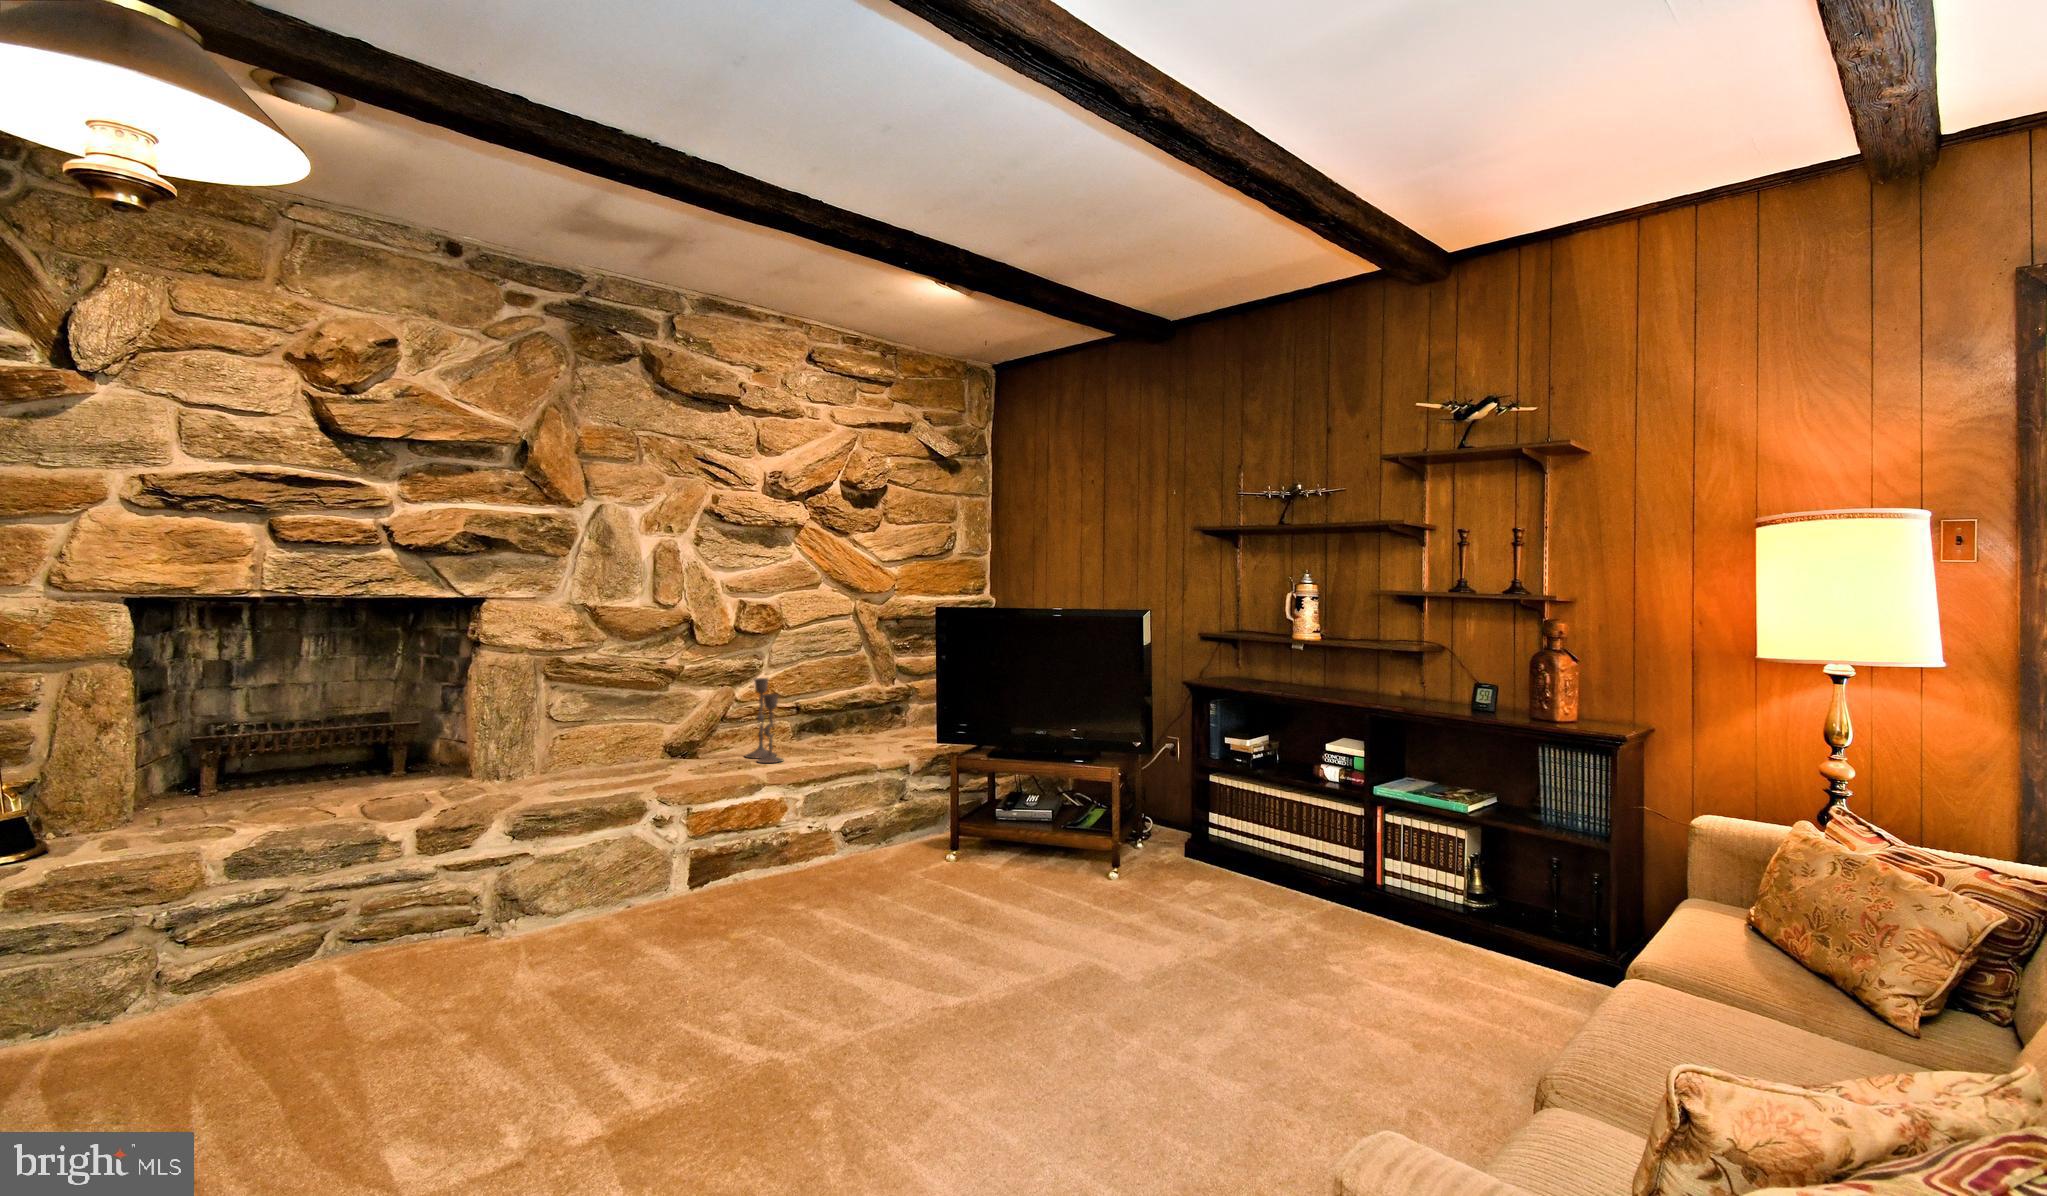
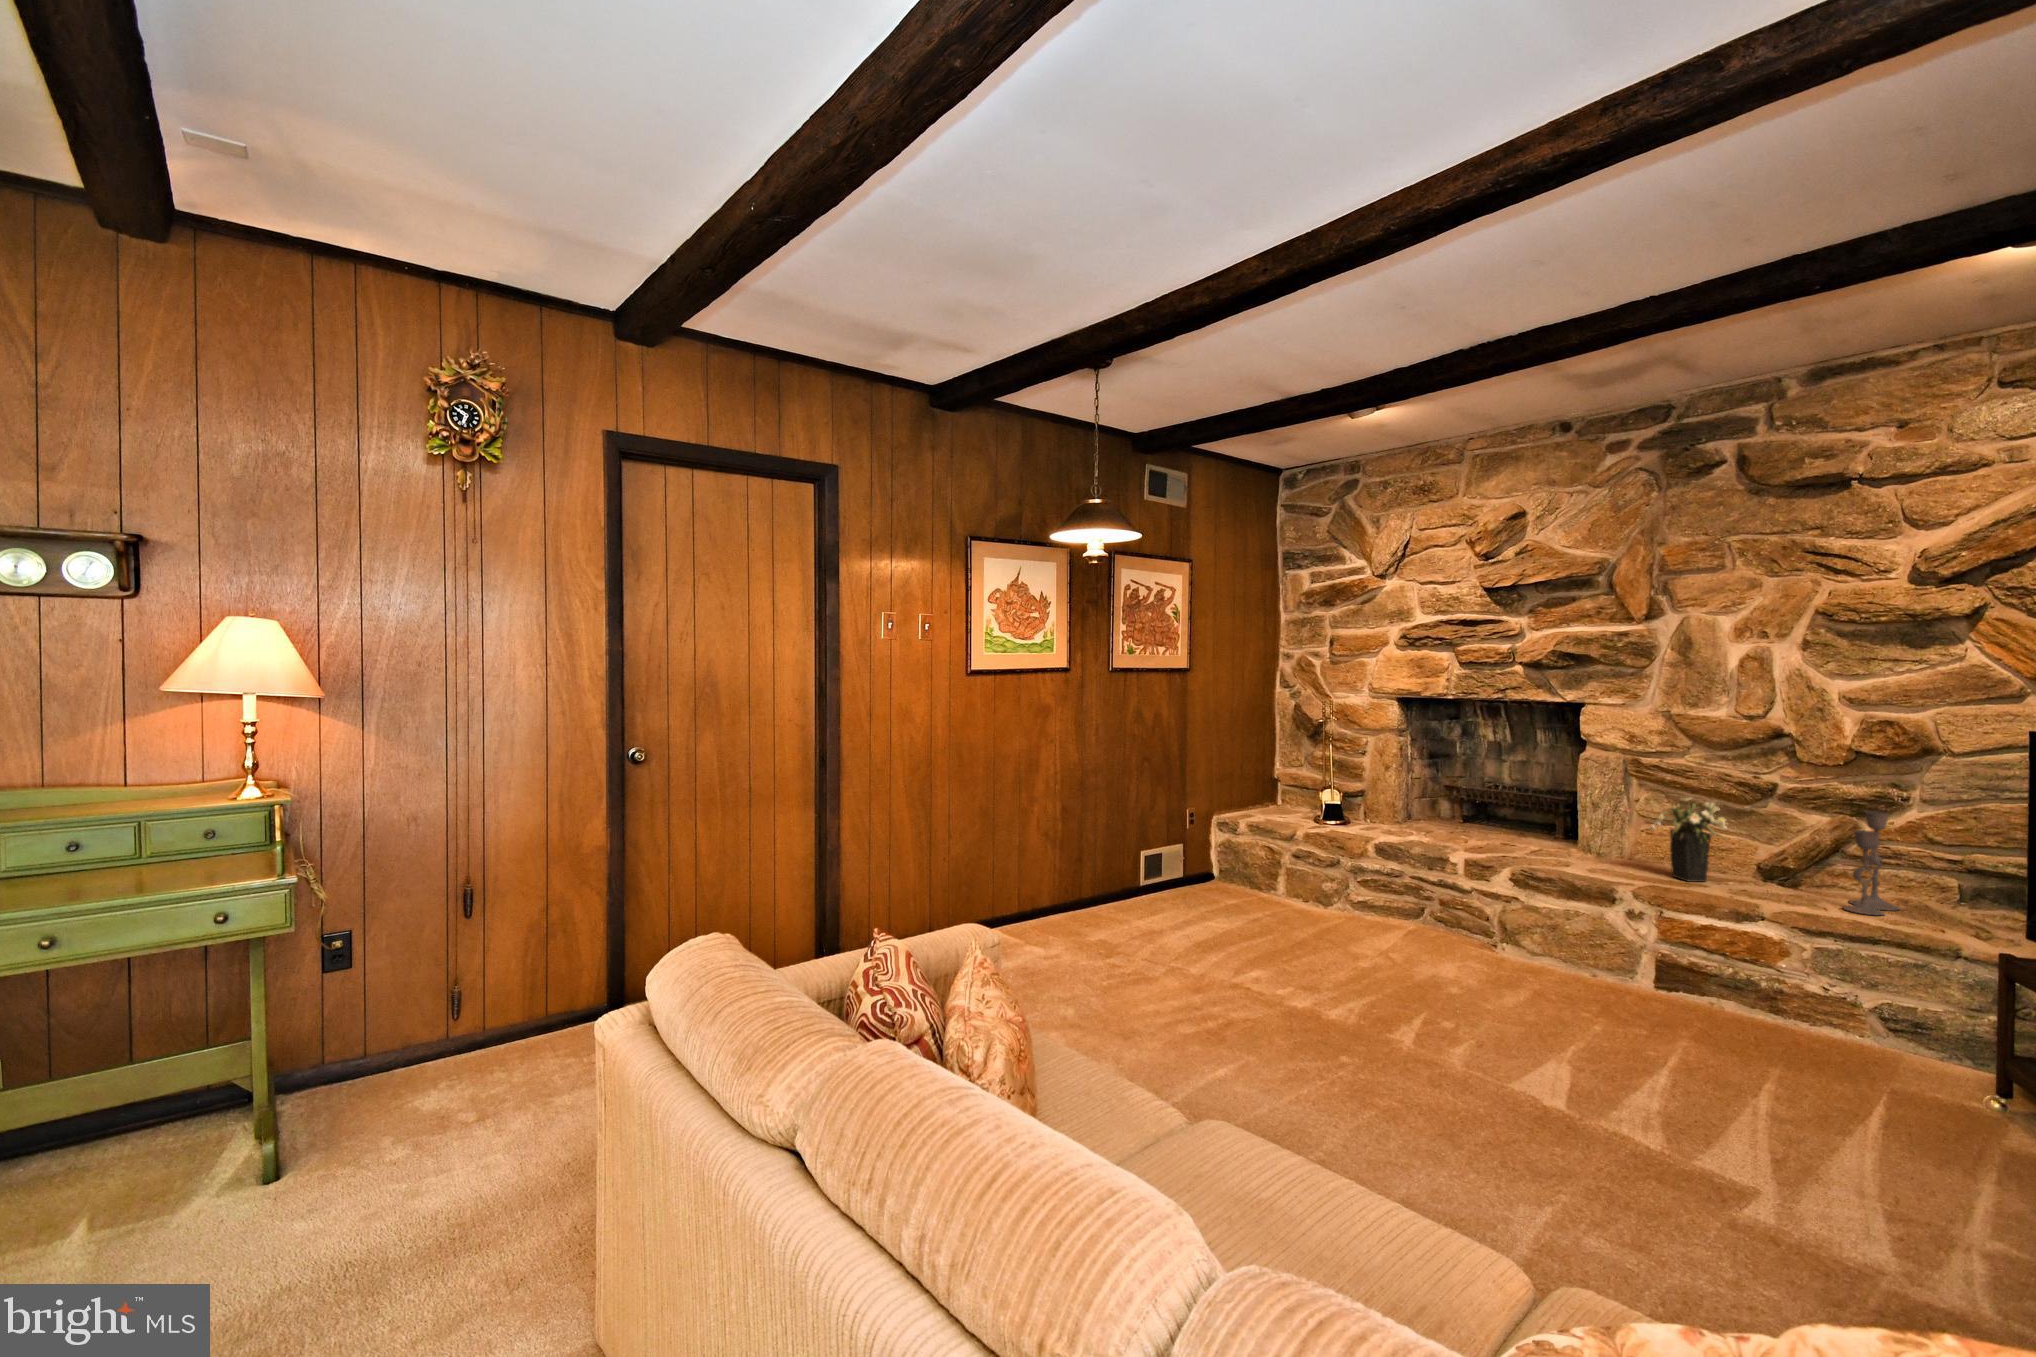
flower arrangement: none [603,686,681,776] -> present [1650,798,1735,882]

